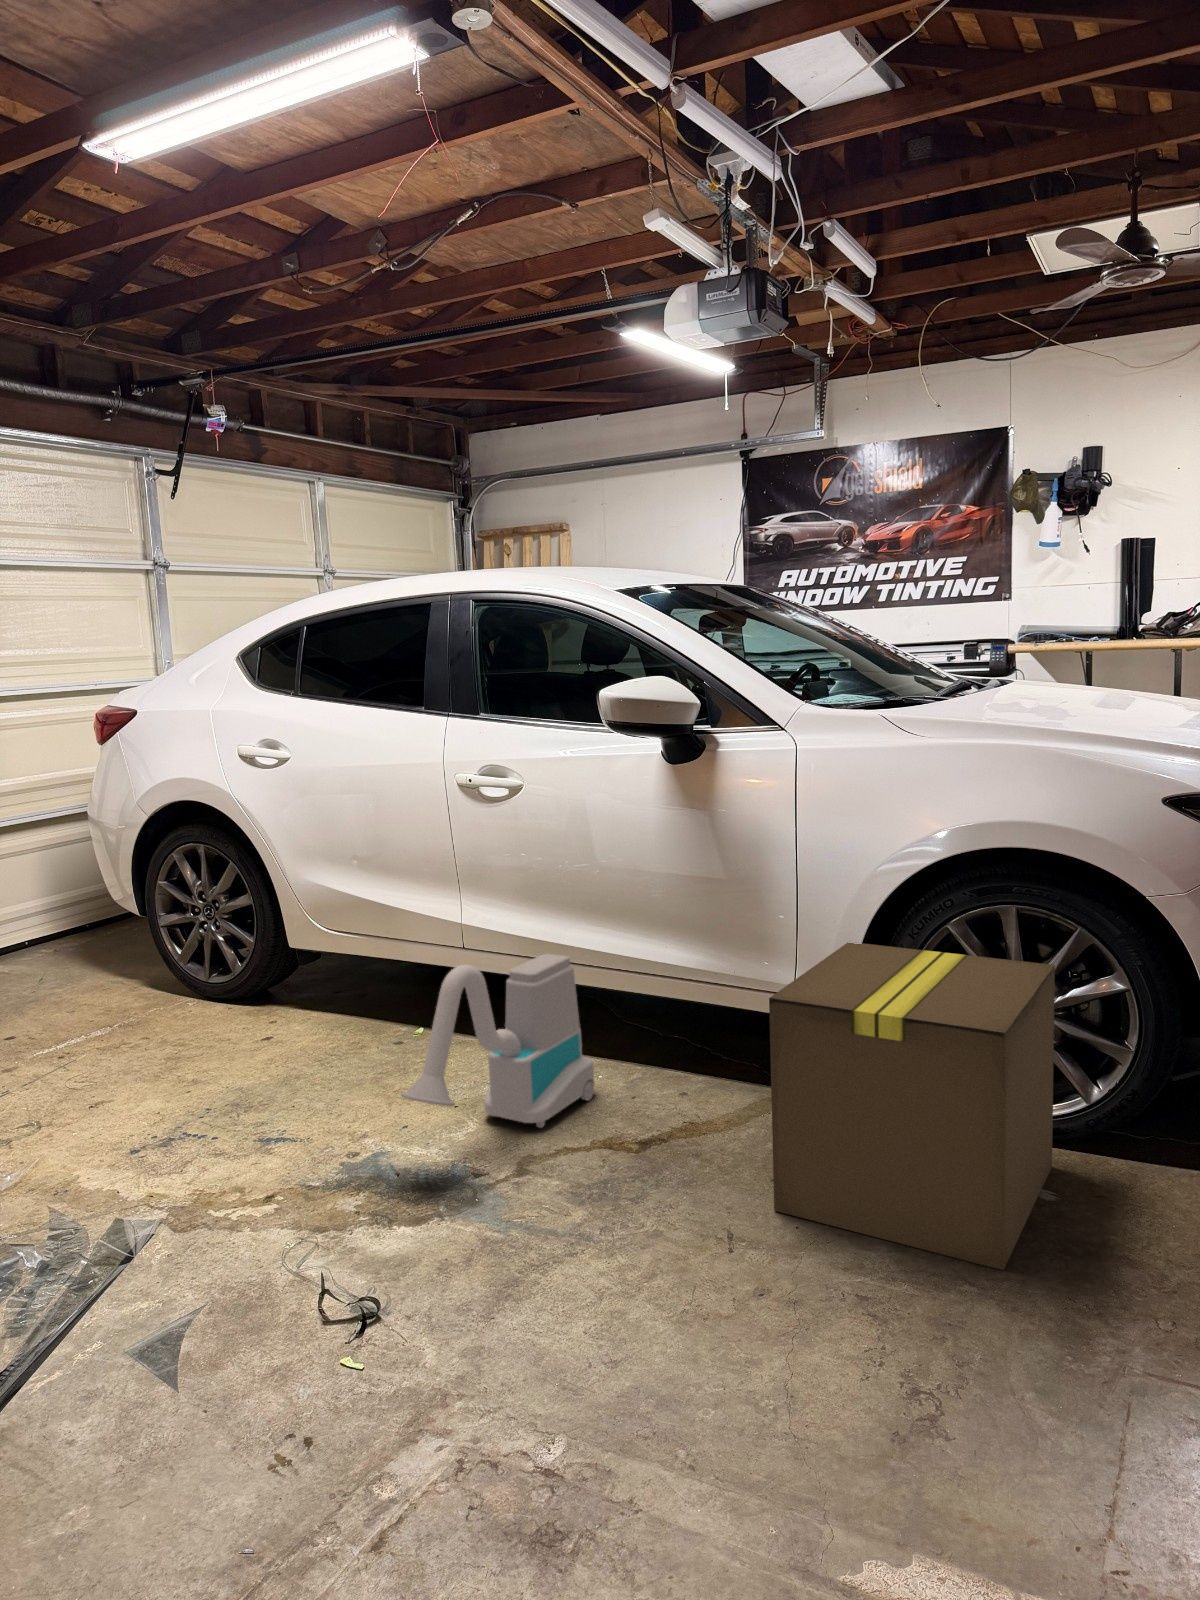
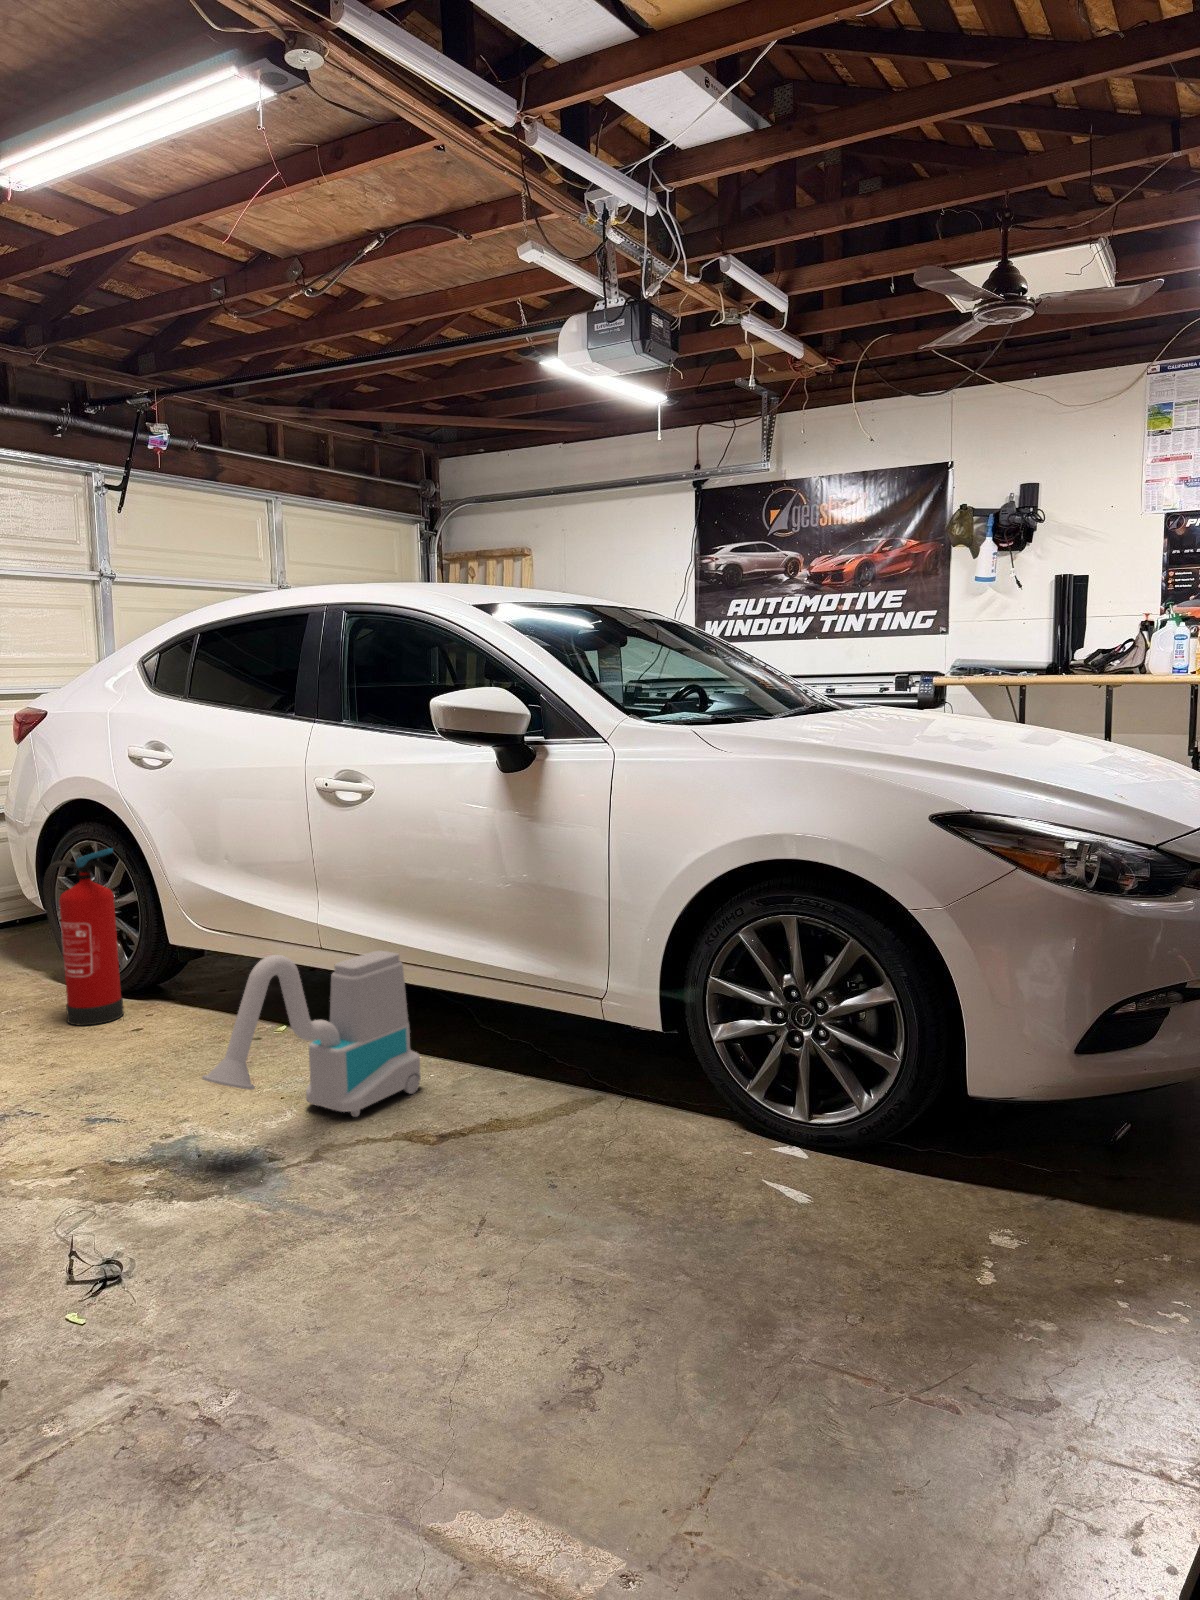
fire extinguisher: none [155,854,246,1038] -> present [44,848,124,1026]
cardboard box: present [769,942,1055,1270] -> none [533,945,824,1261]

